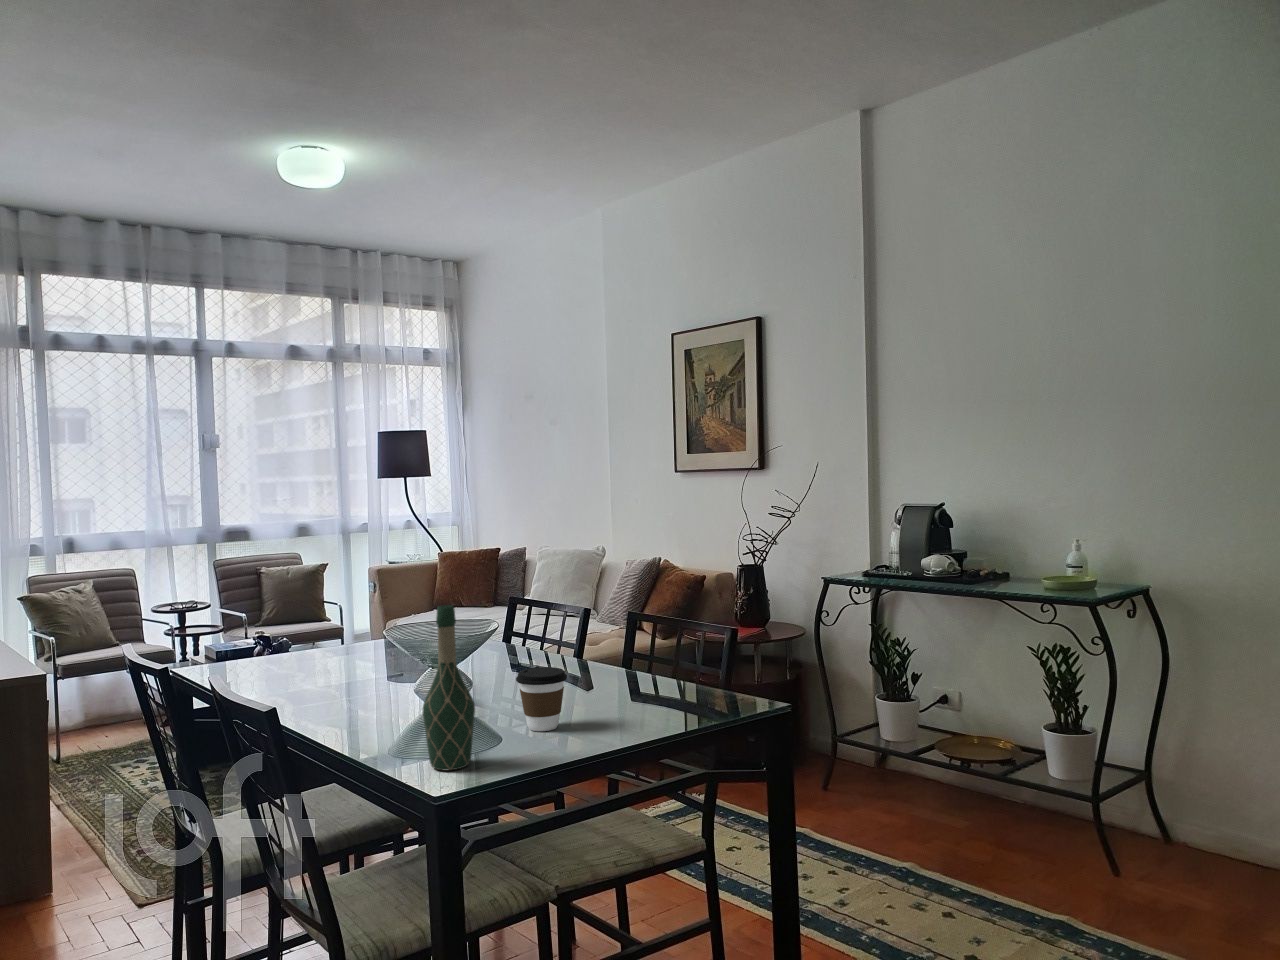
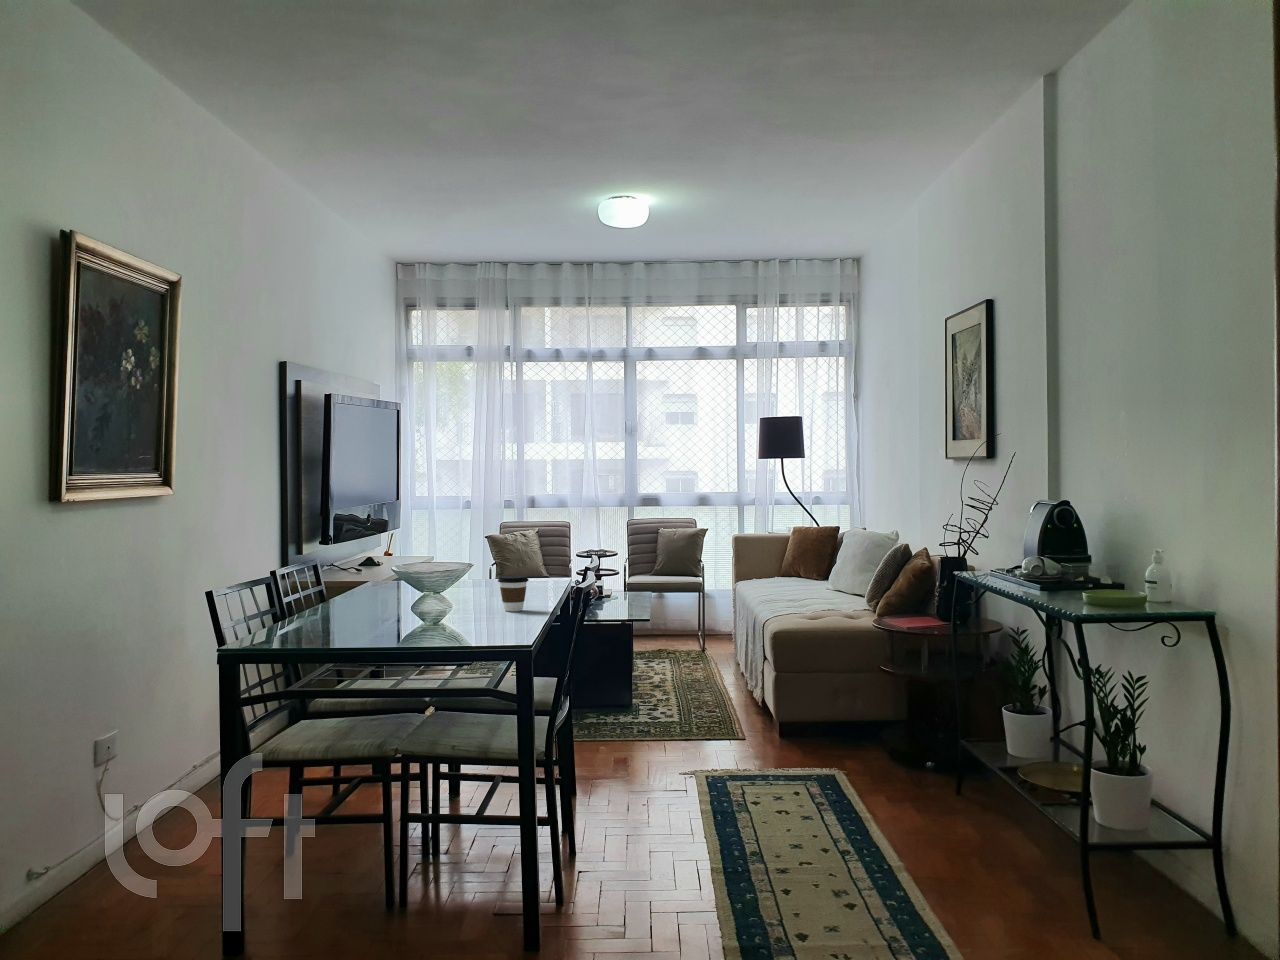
wine bottle: present [423,605,475,770] -> none [415,527,443,616]

